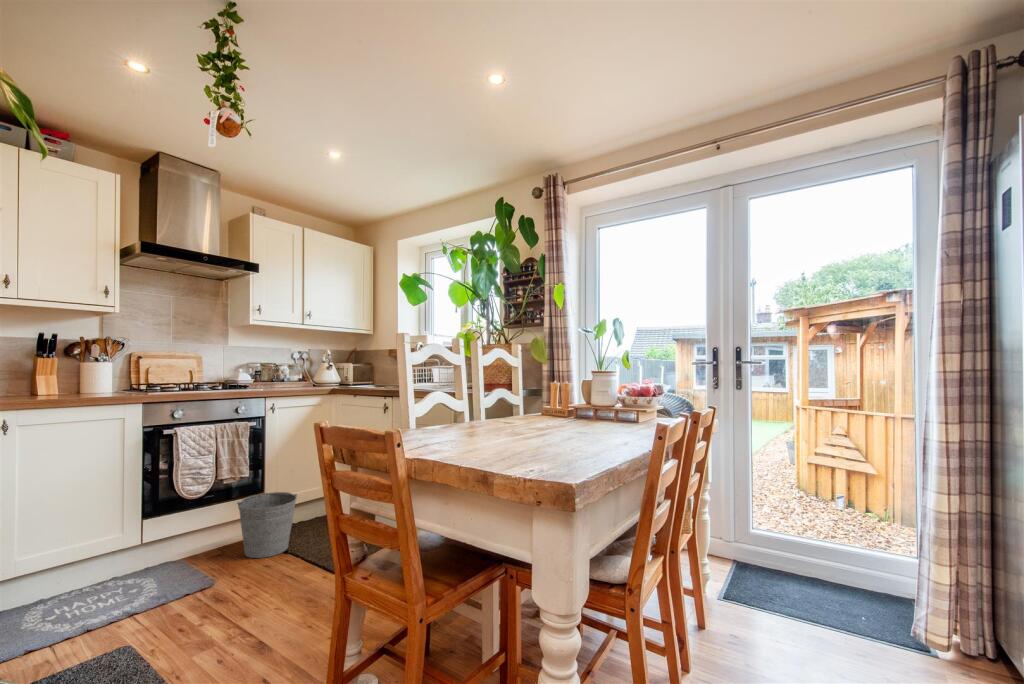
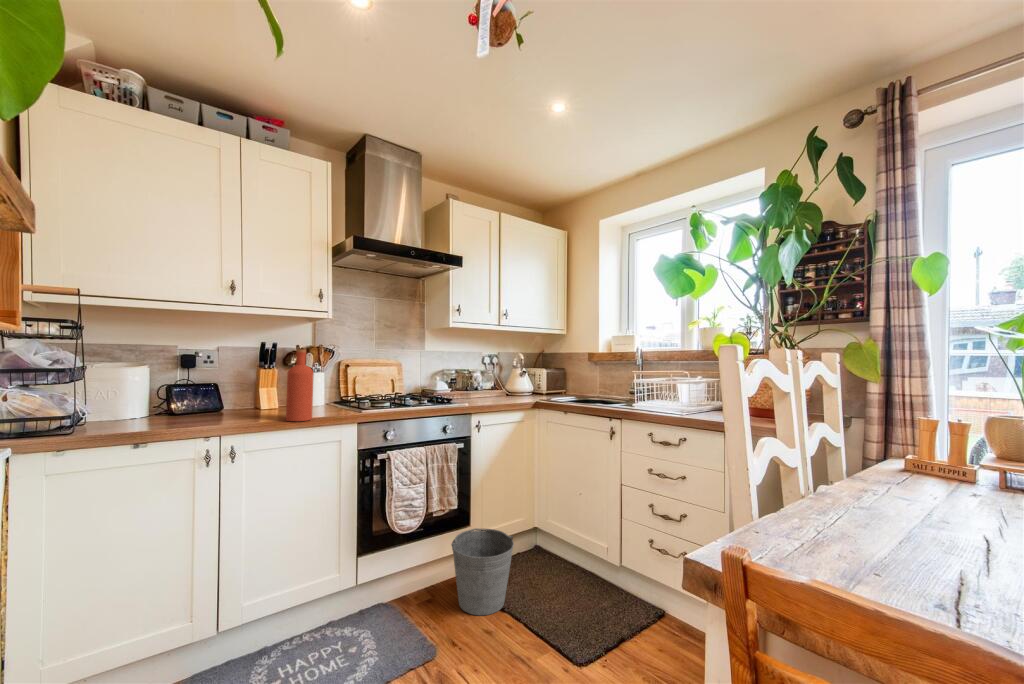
bottle: none [67,337,97,399] -> present [286,349,314,421]

